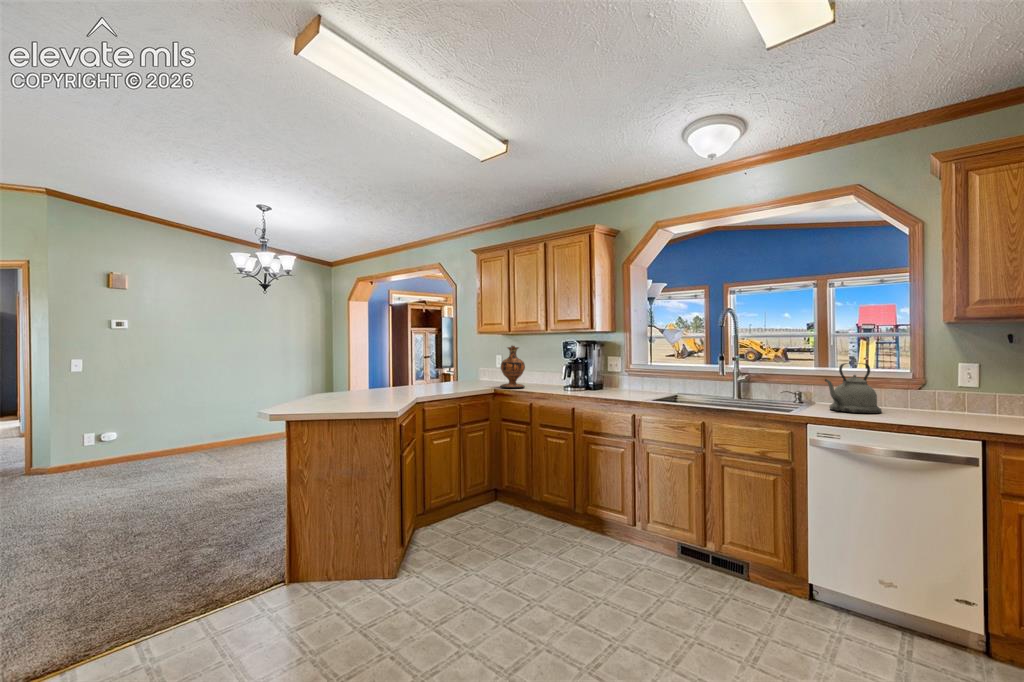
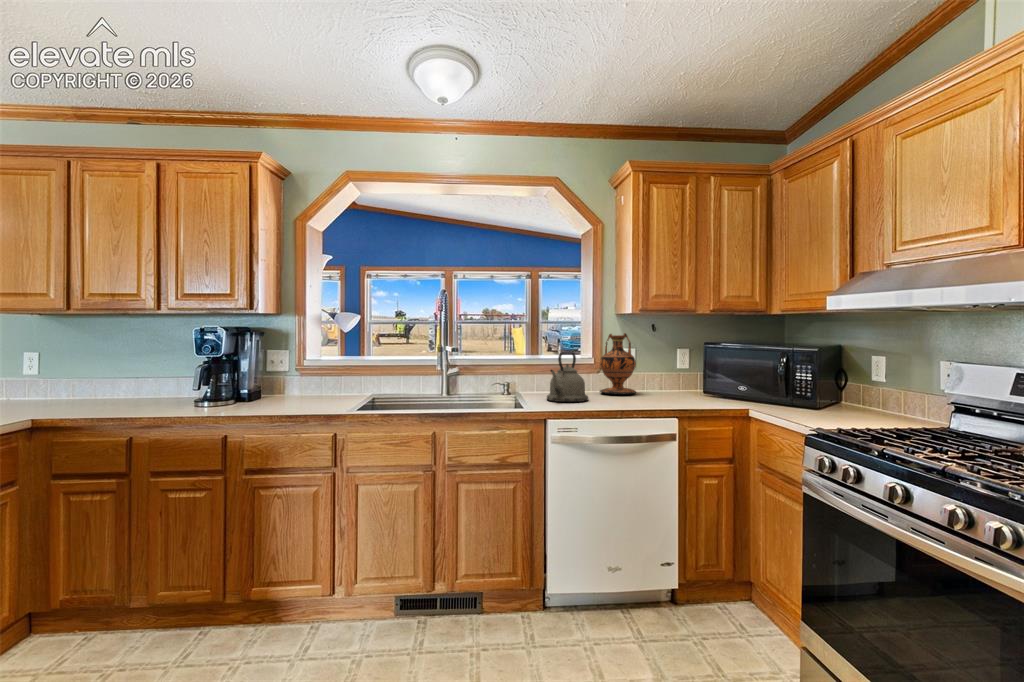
vase: present [500,346,525,388] -> present [600,333,636,395]

